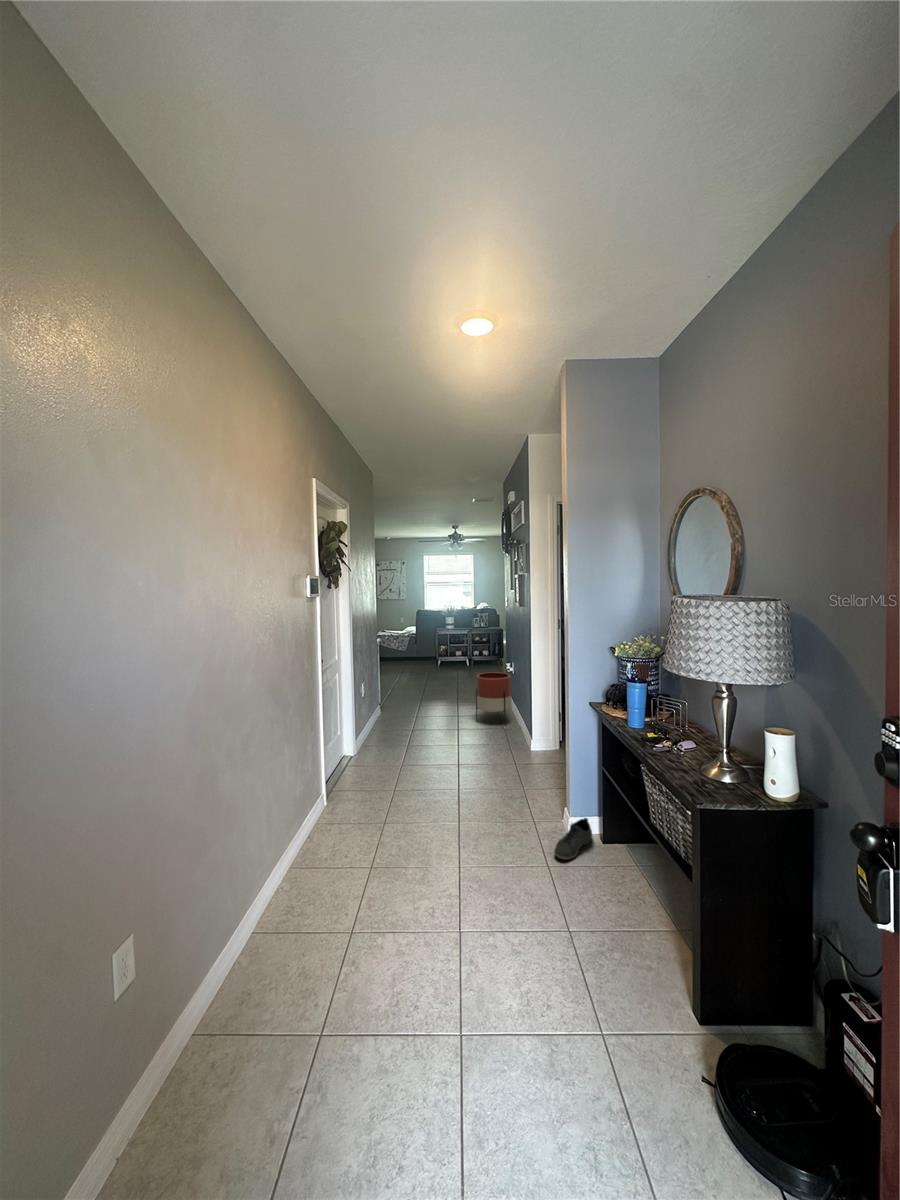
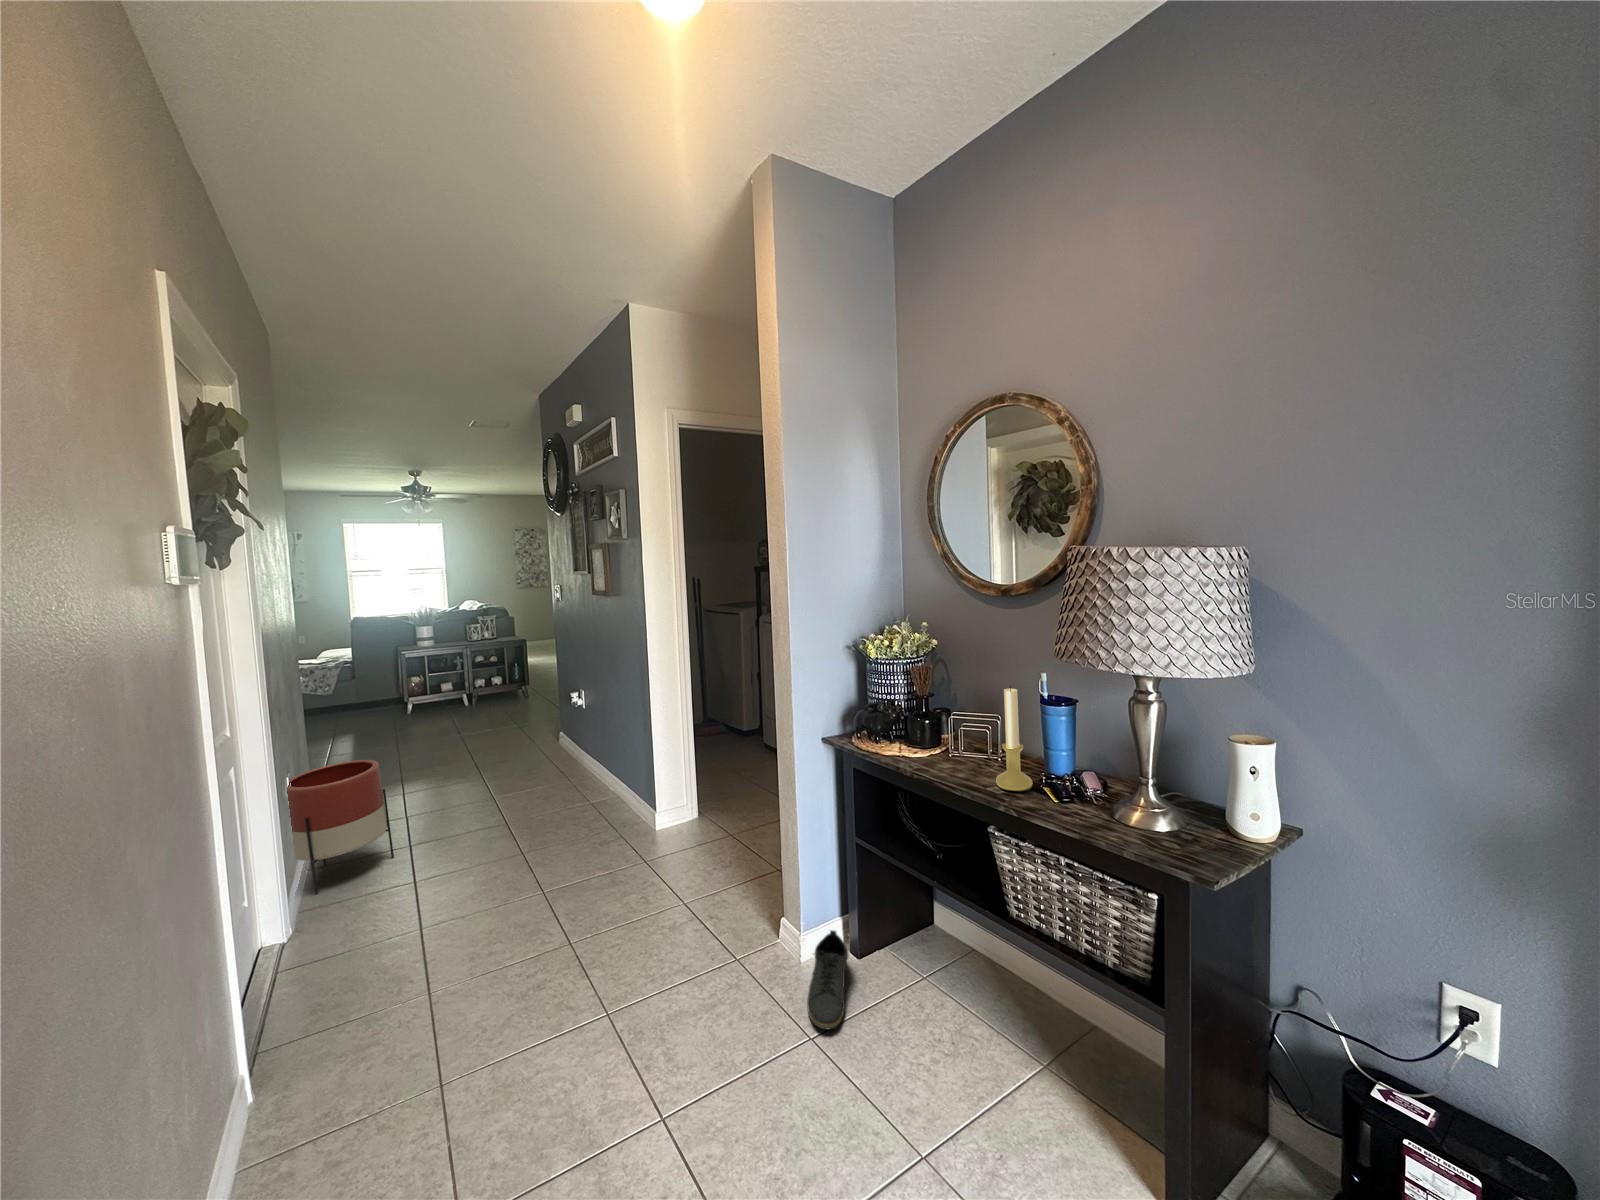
planter: present [476,672,511,726] -> present [287,760,394,894]
candle holder: none [659,683,683,748] -> present [996,686,1033,791]

